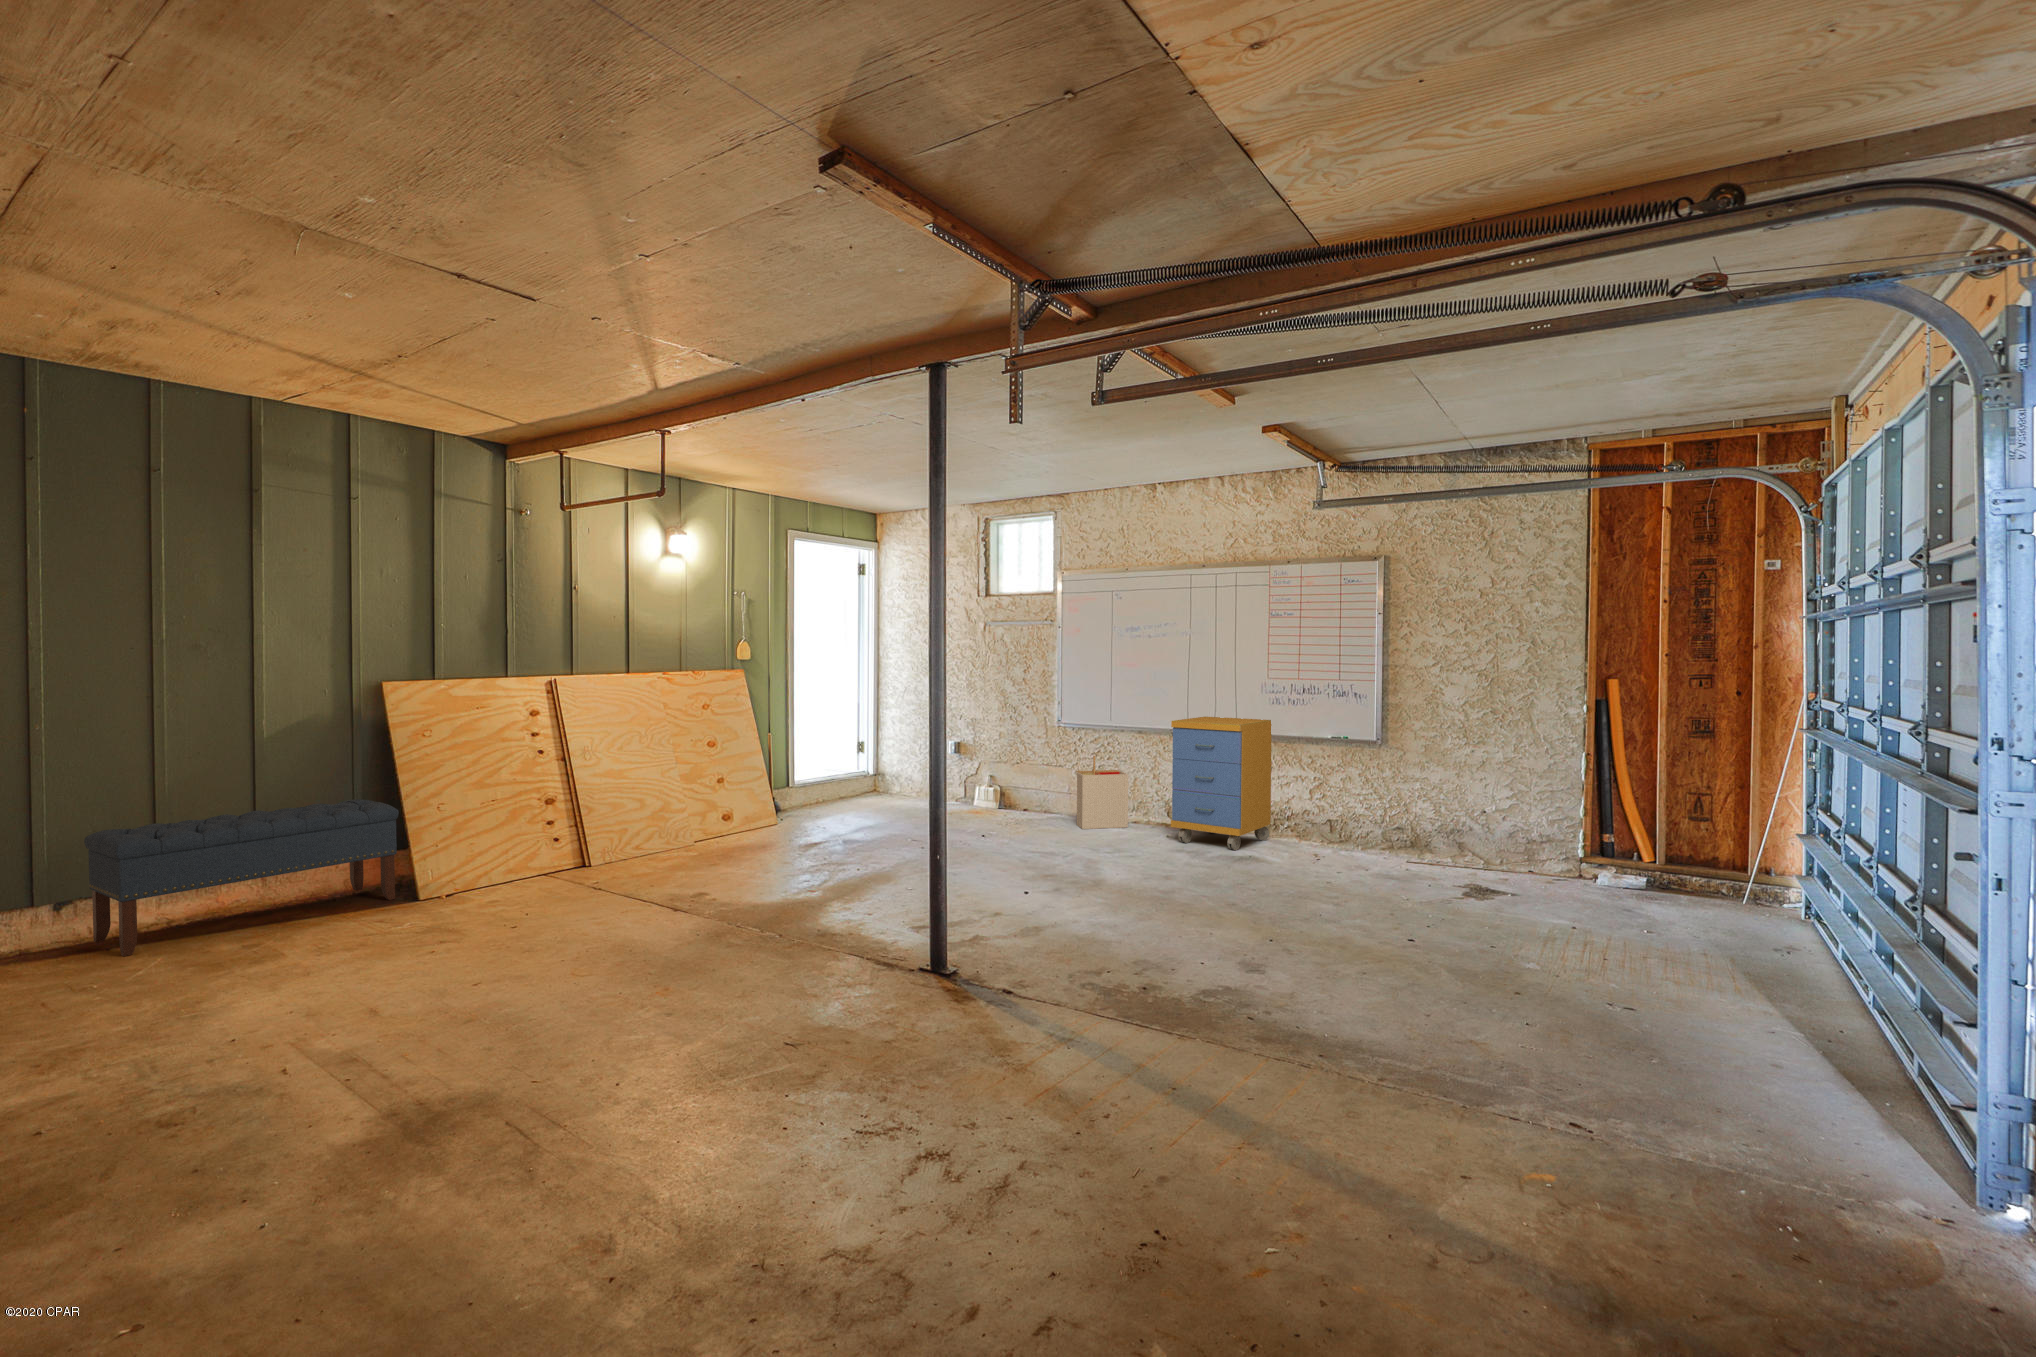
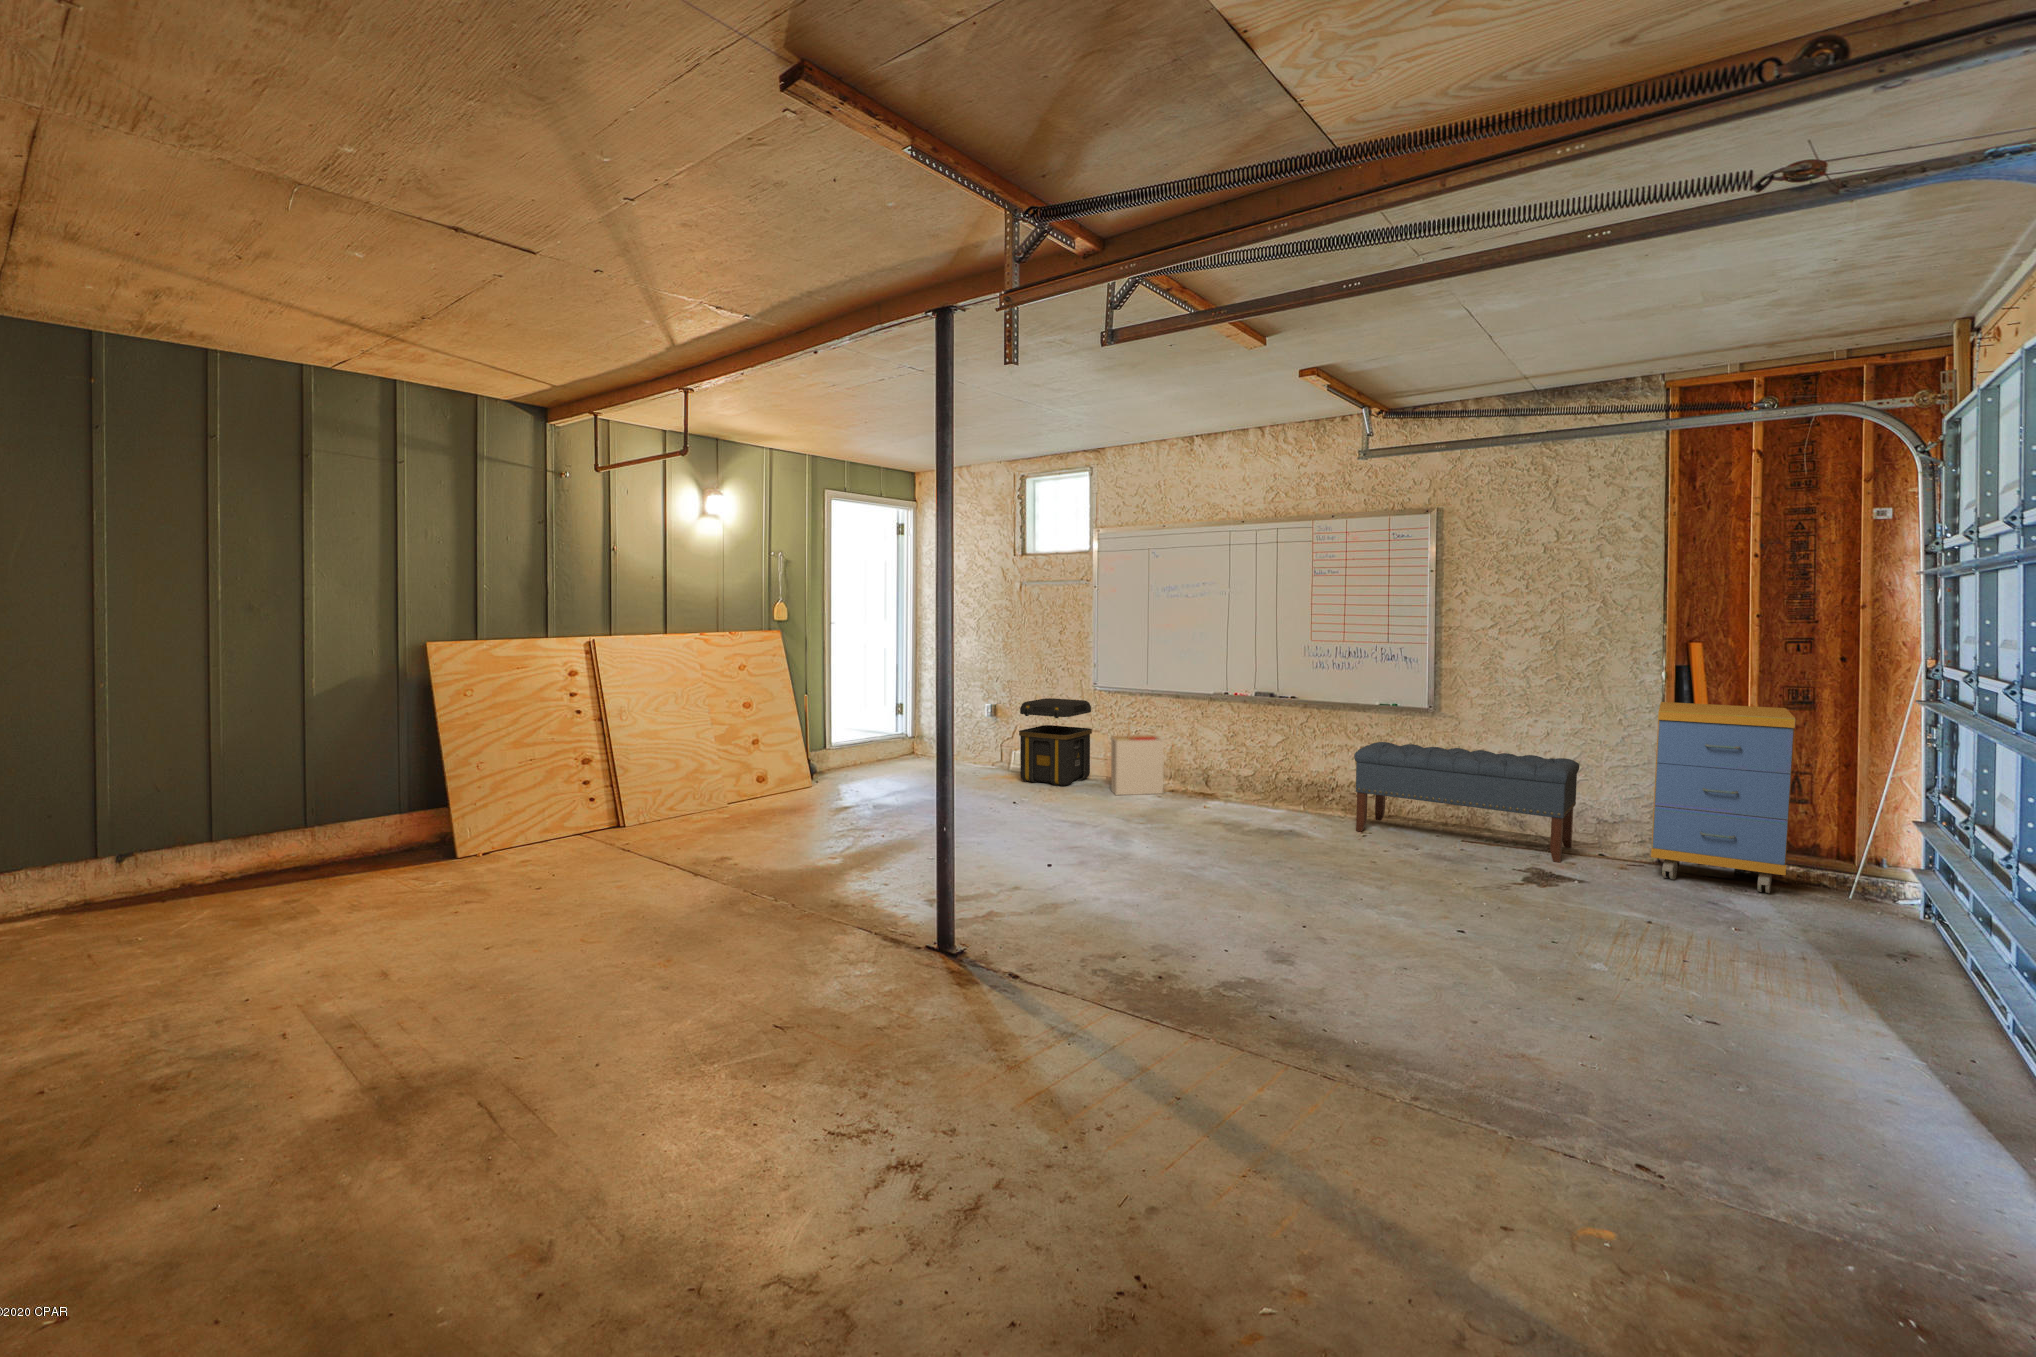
storage cabinet: present [1171,717,1272,850] -> present [1651,702,1796,893]
toolbox: none [985,735,1056,821] -> present [1019,698,1092,786]
bench: present [84,799,399,956] -> present [1354,742,1579,863]

